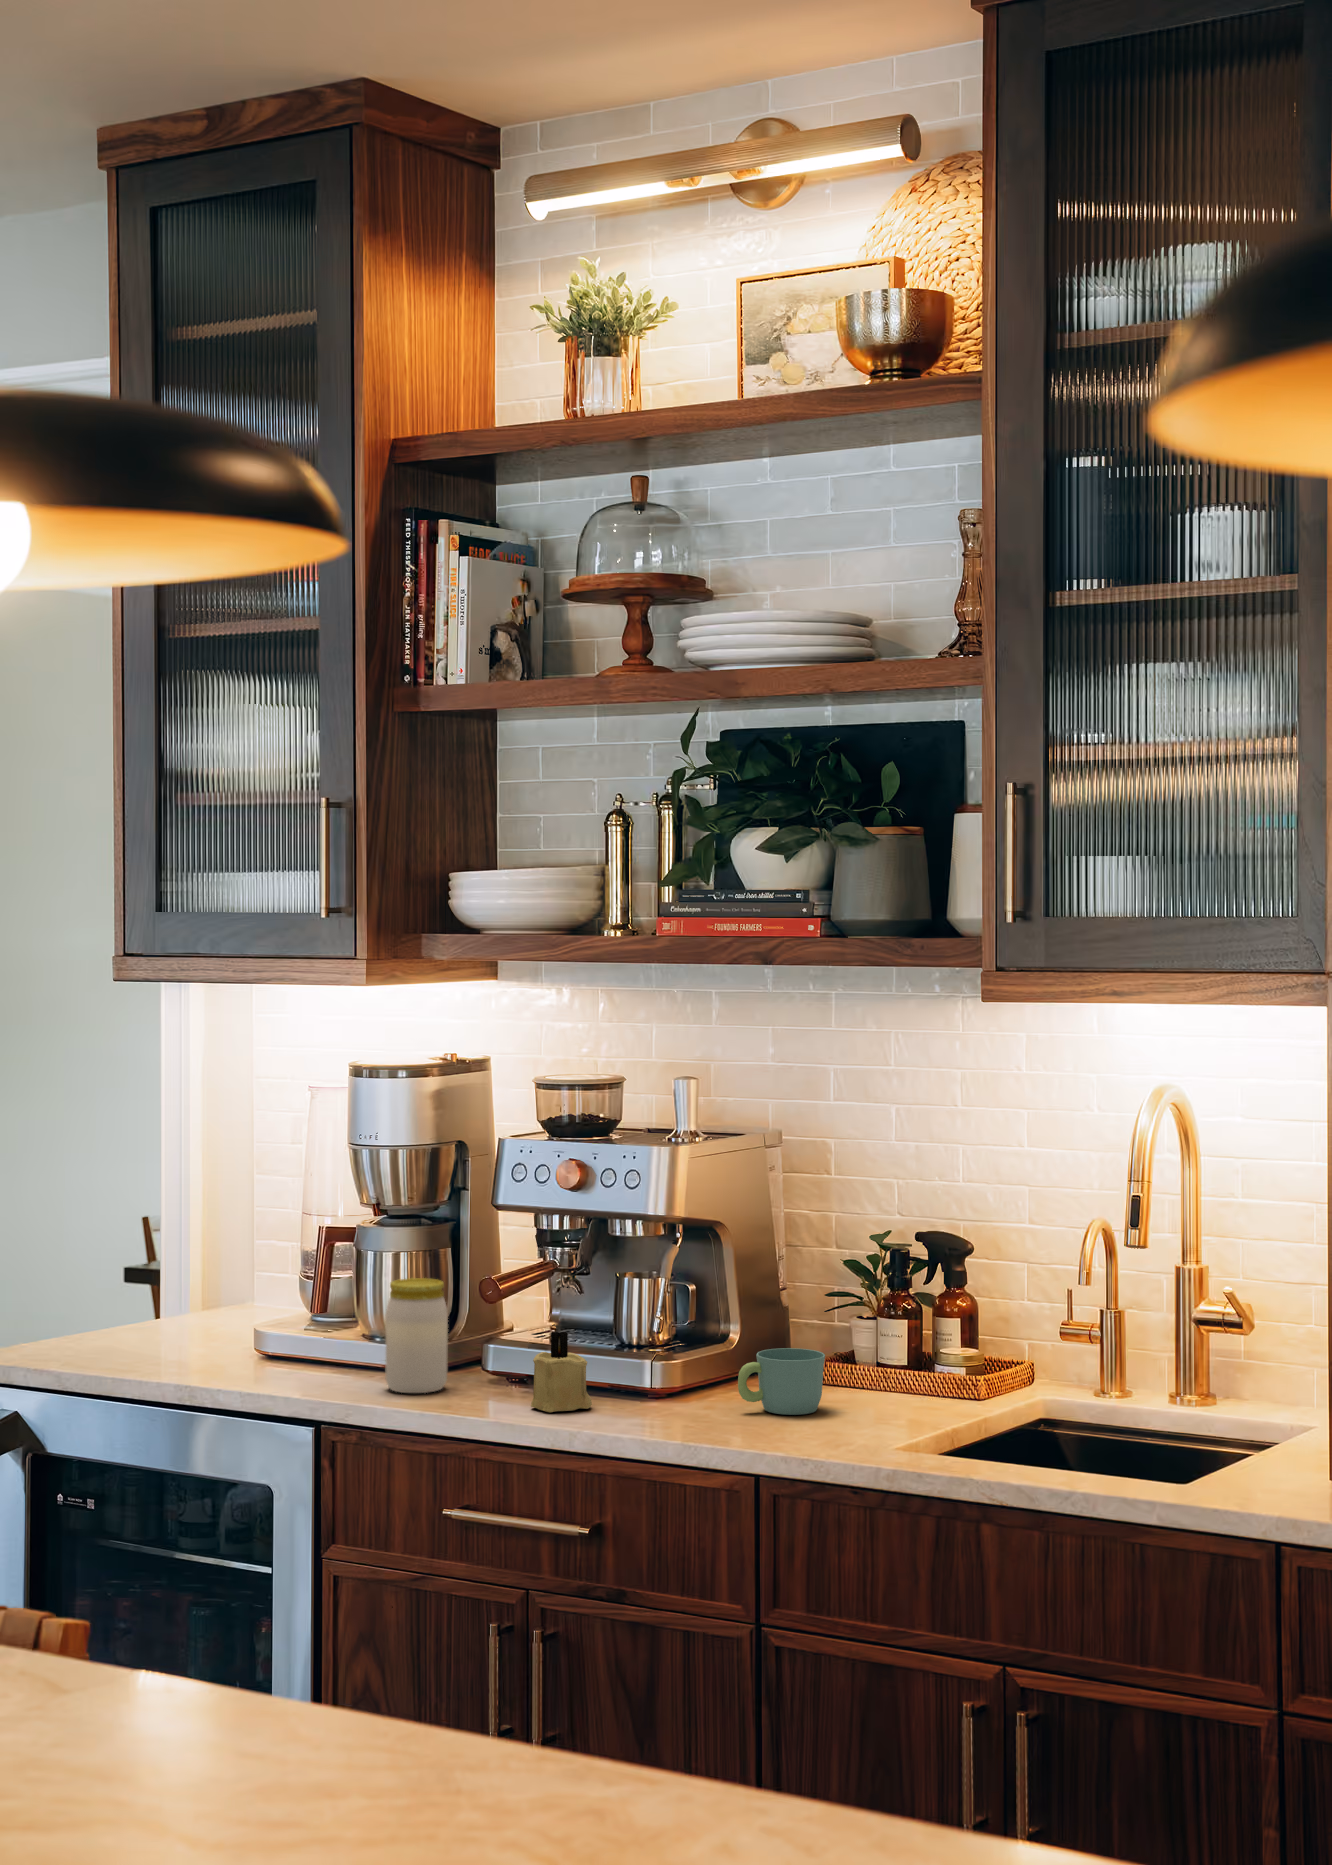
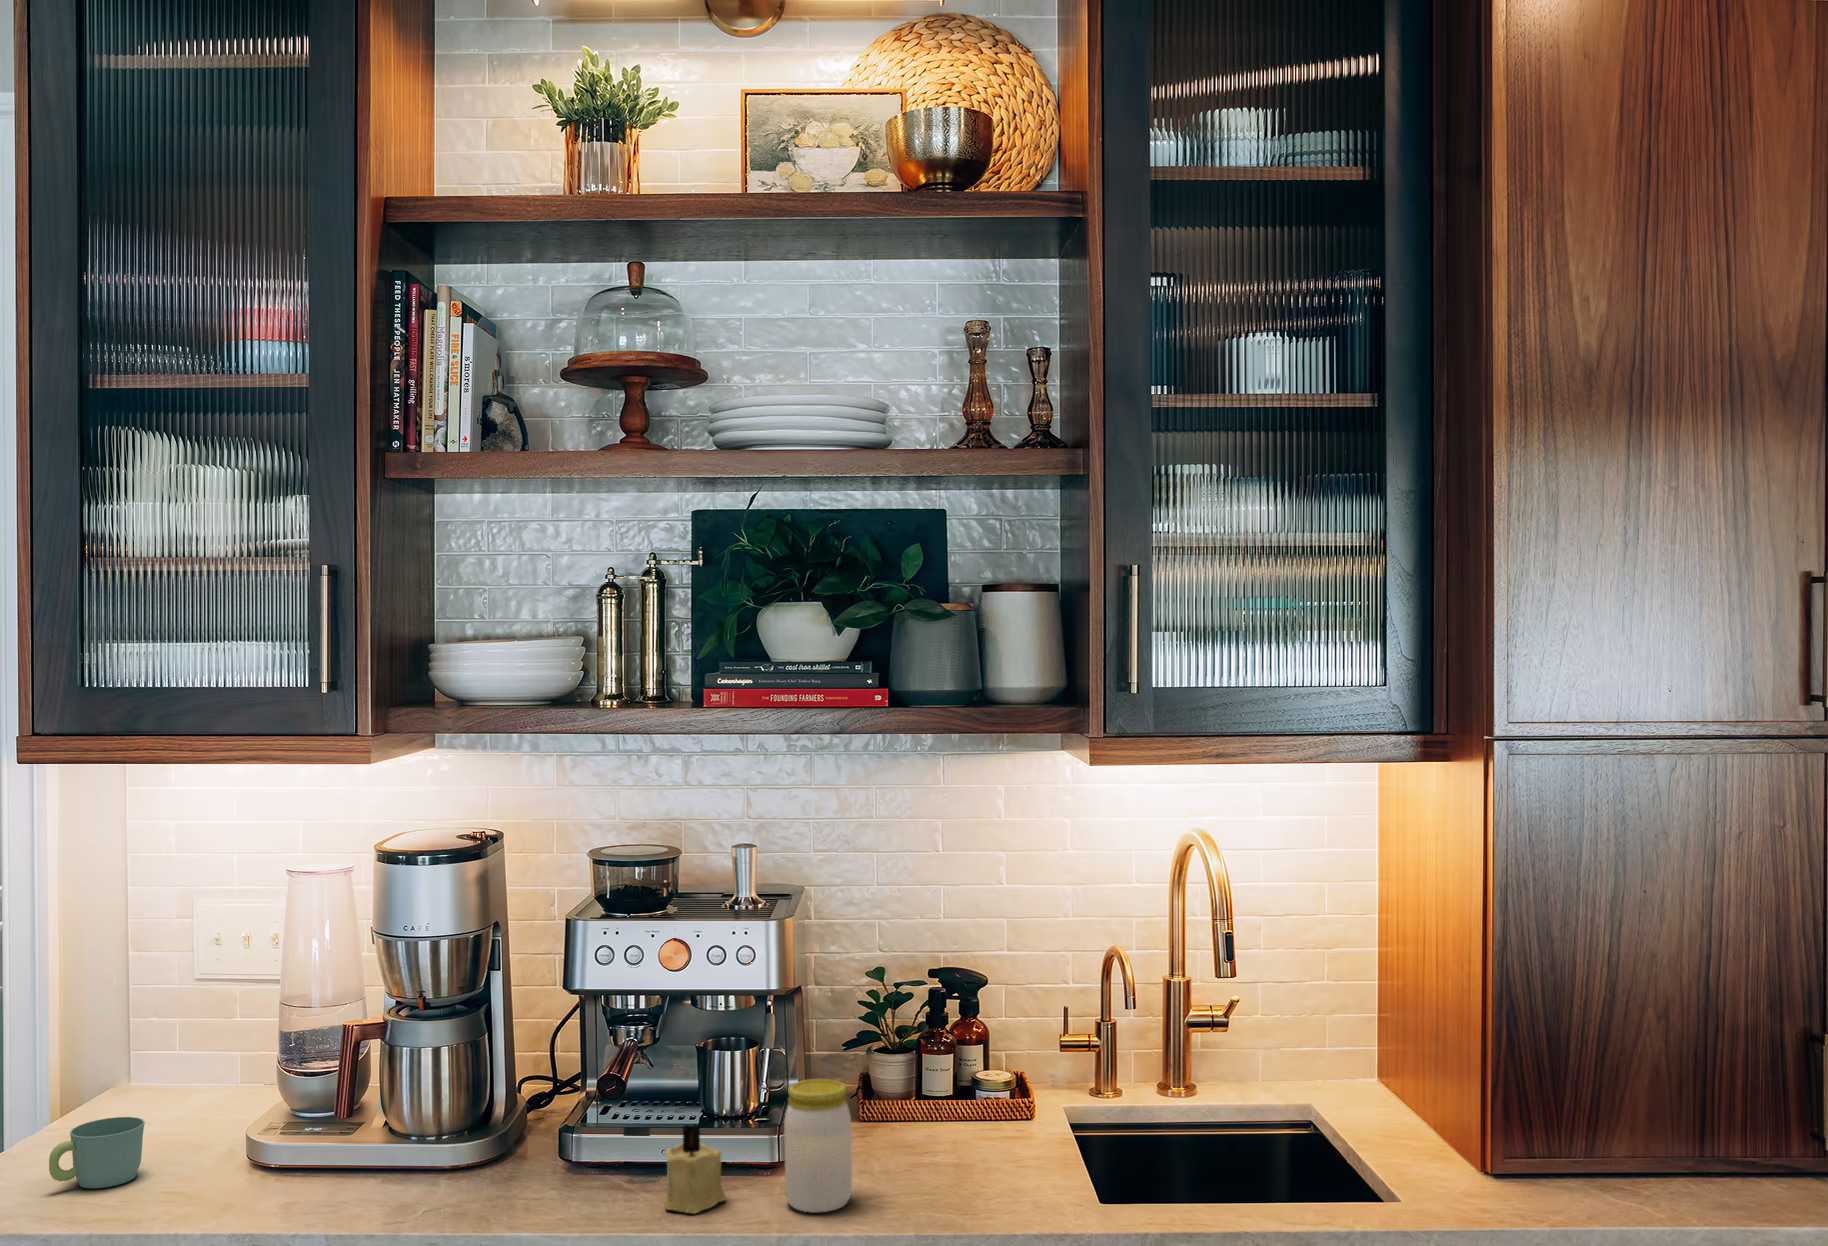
jar: present [386,1278,448,1393] -> present [784,1079,852,1212]
mug: present [738,1348,825,1415] -> present [49,1117,145,1188]

